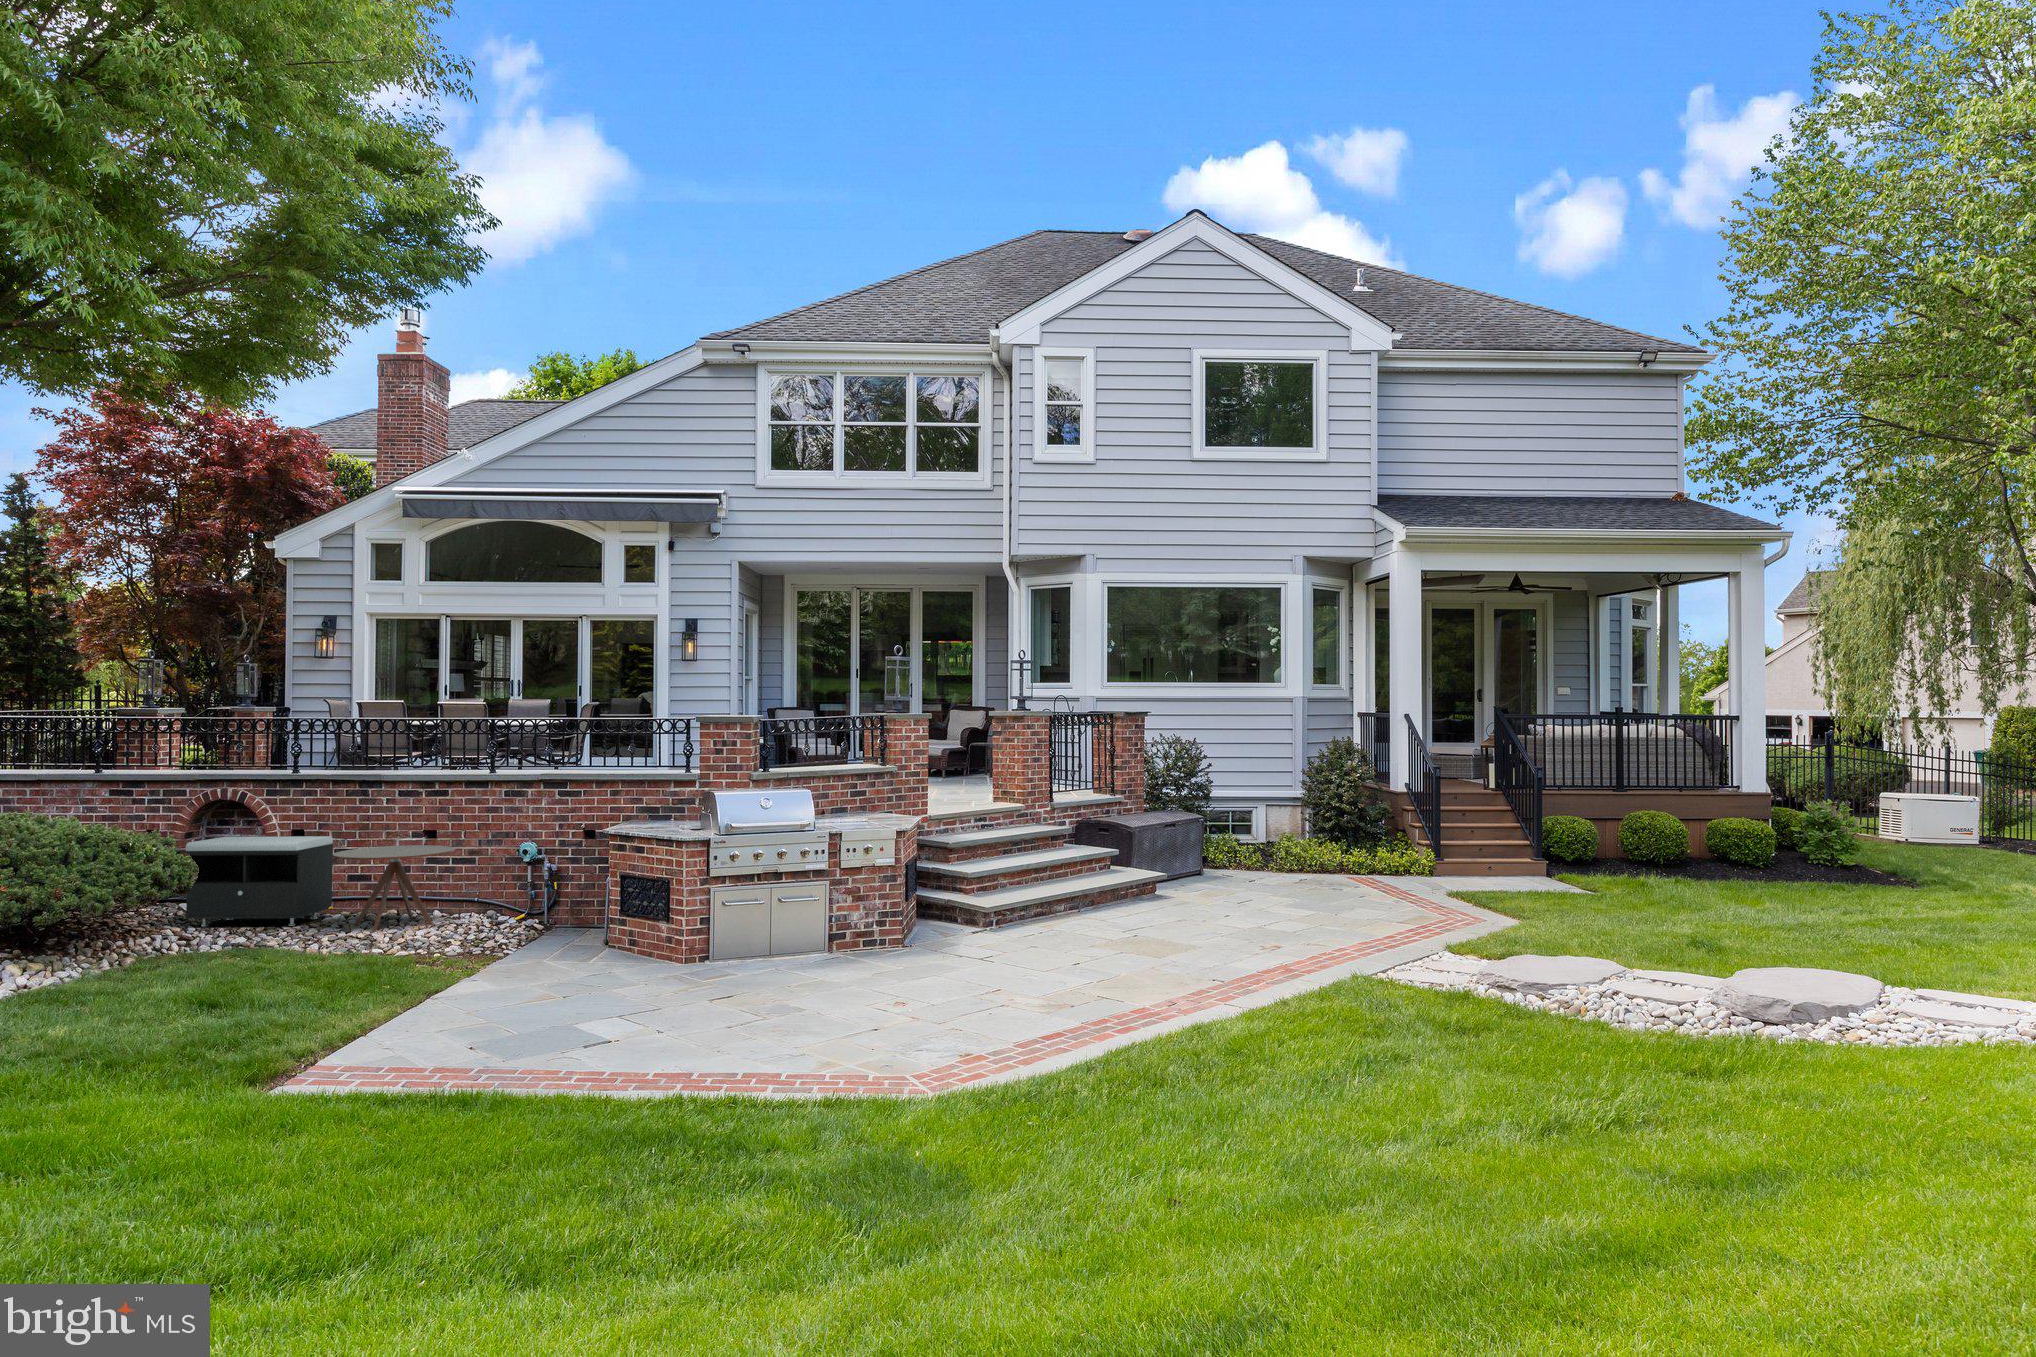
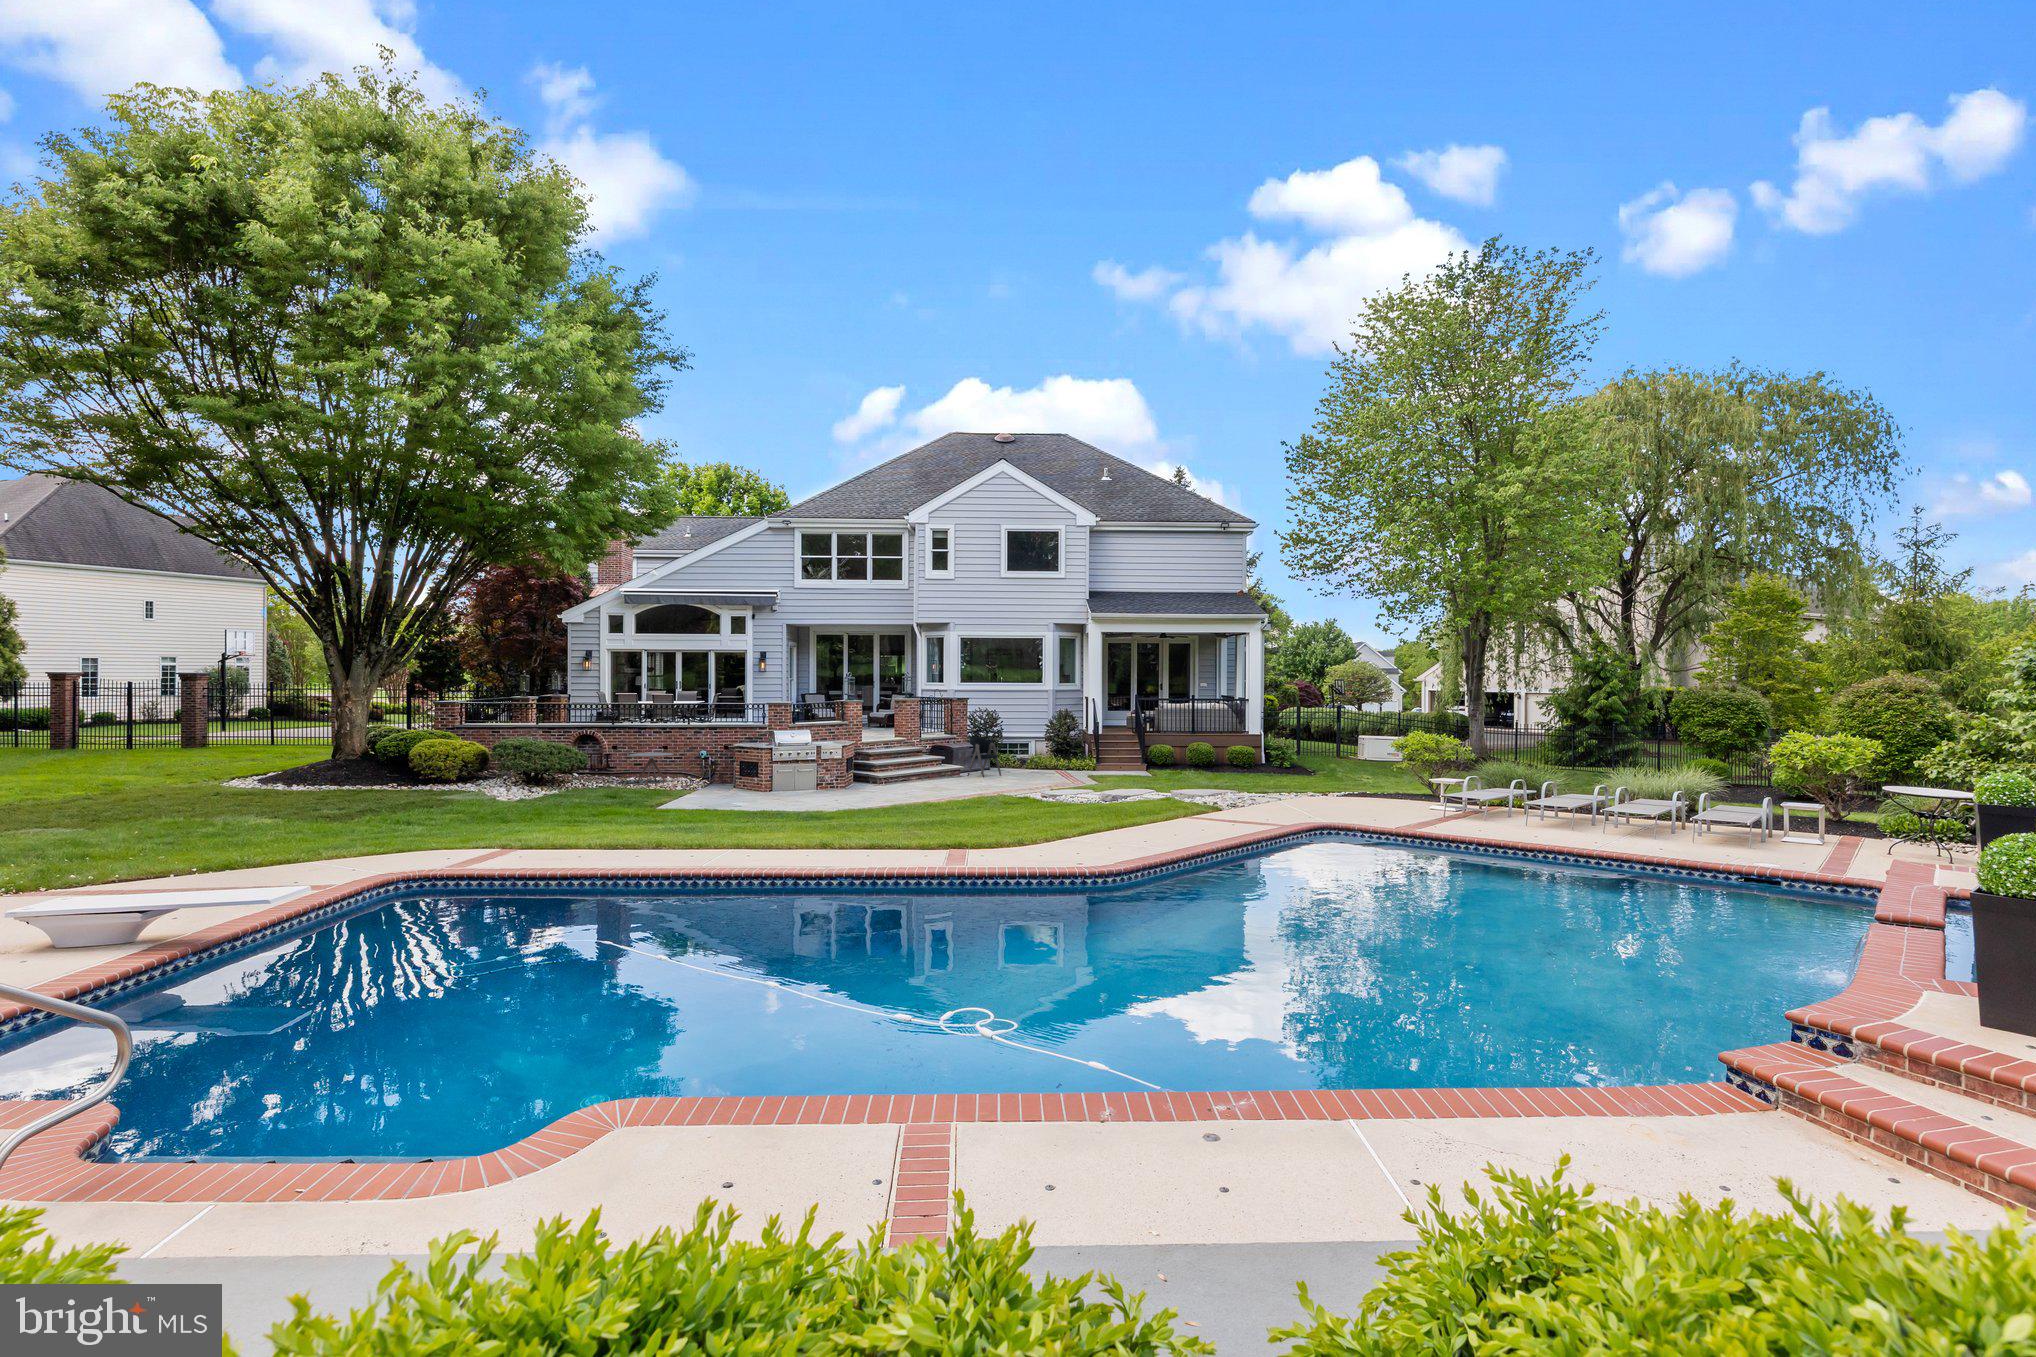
chair: none [1169,799,1246,897] -> present [967,737,1001,777]
storage bench: present [185,836,333,927] -> none [572,749,624,783]

